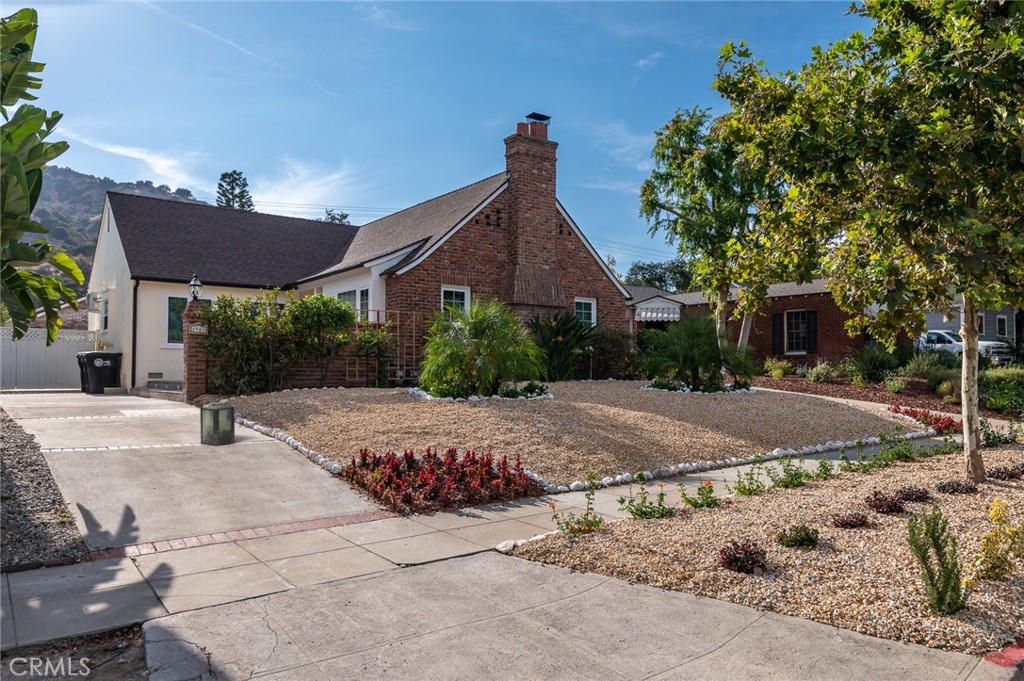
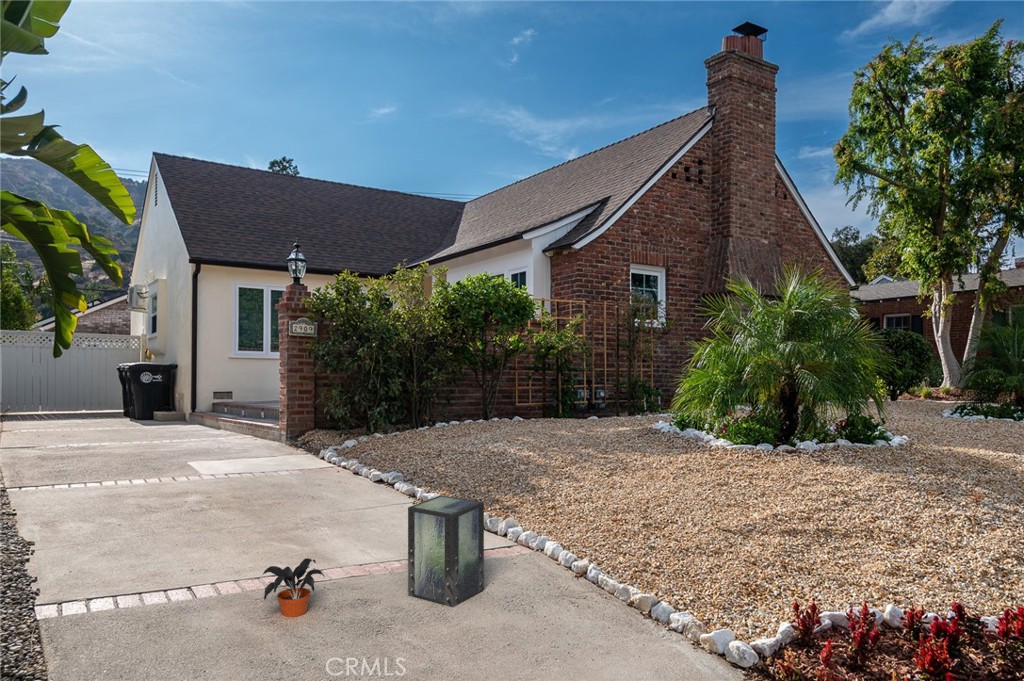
potted plant: none [136,427,163,447] -> present [263,558,324,617]

